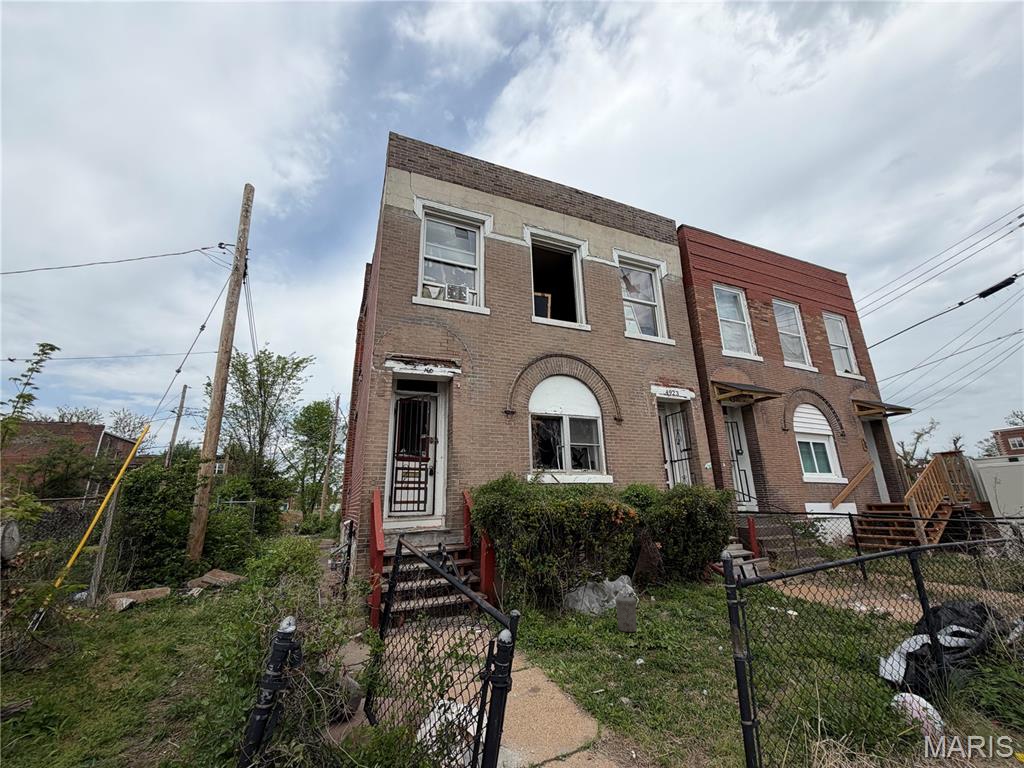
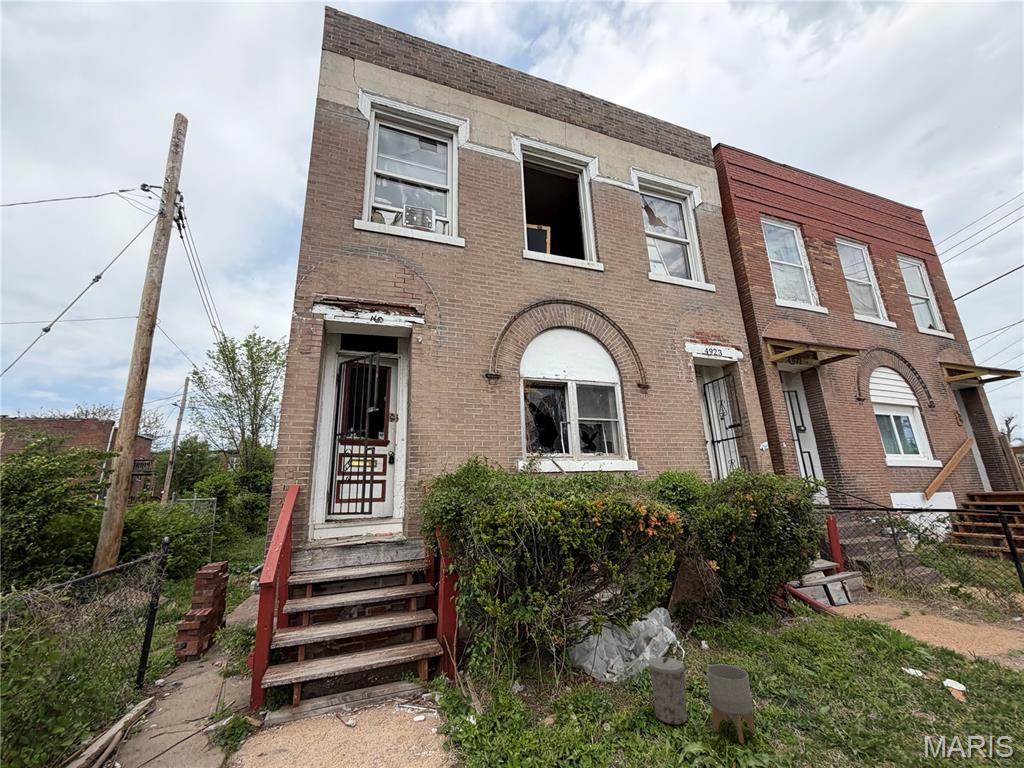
planter: none [648,599,674,639] -> present [706,664,755,743]

